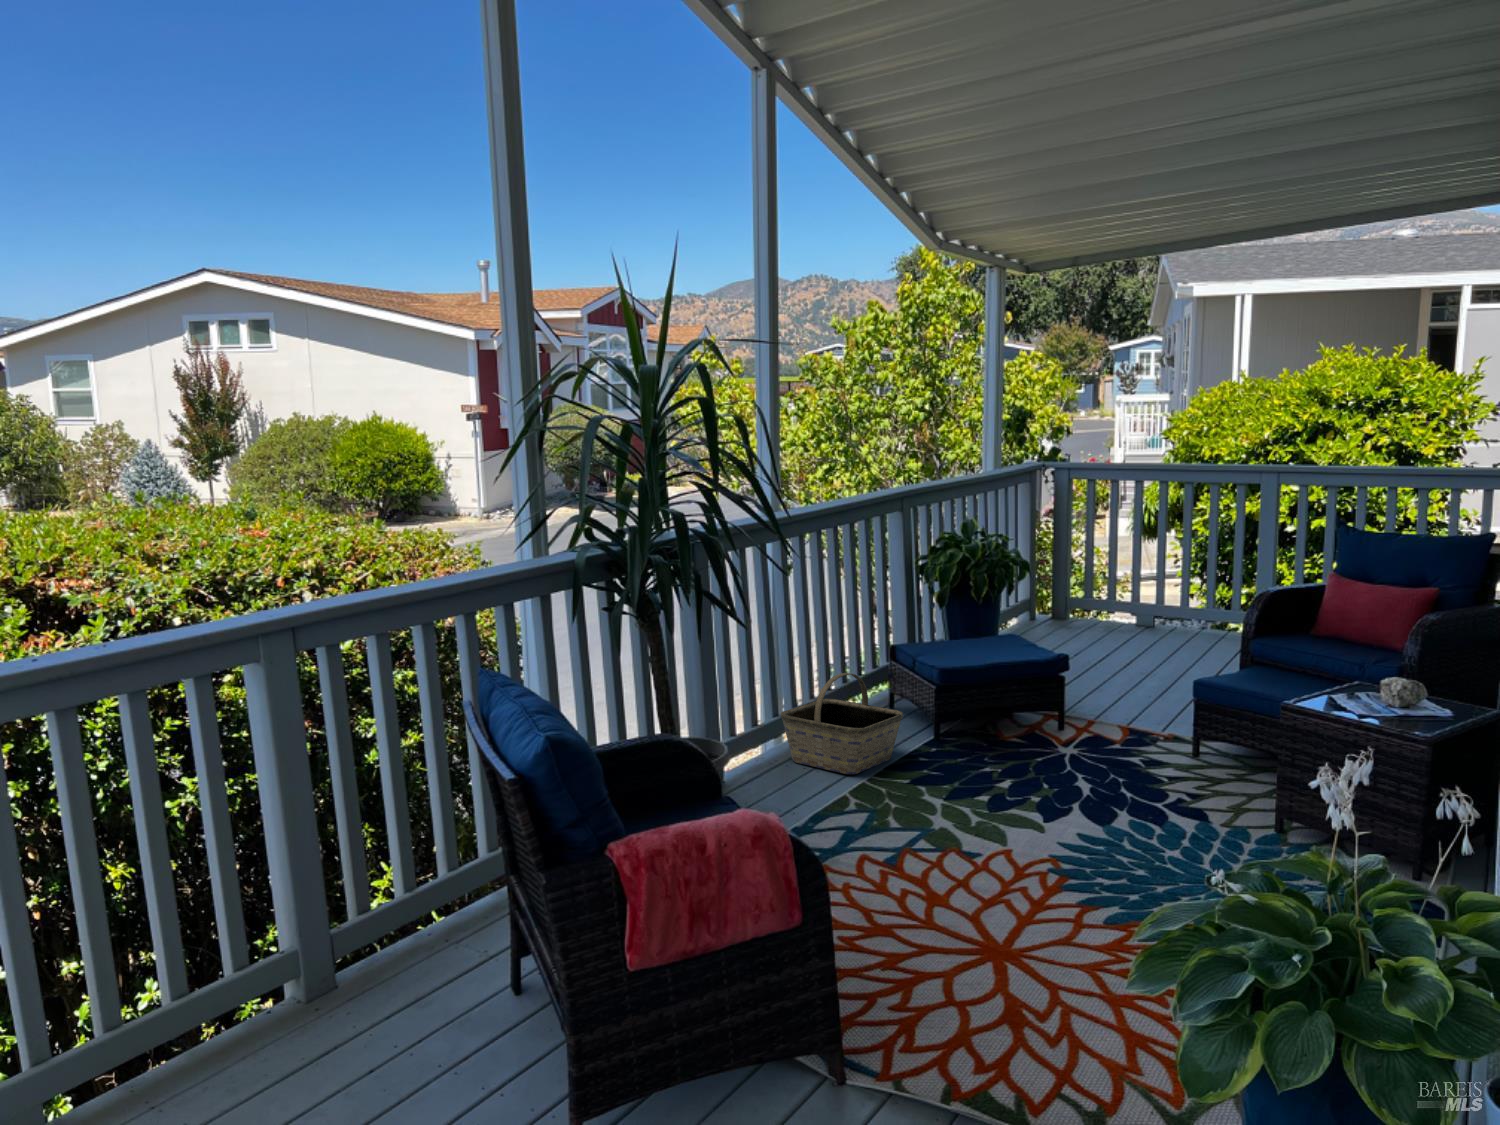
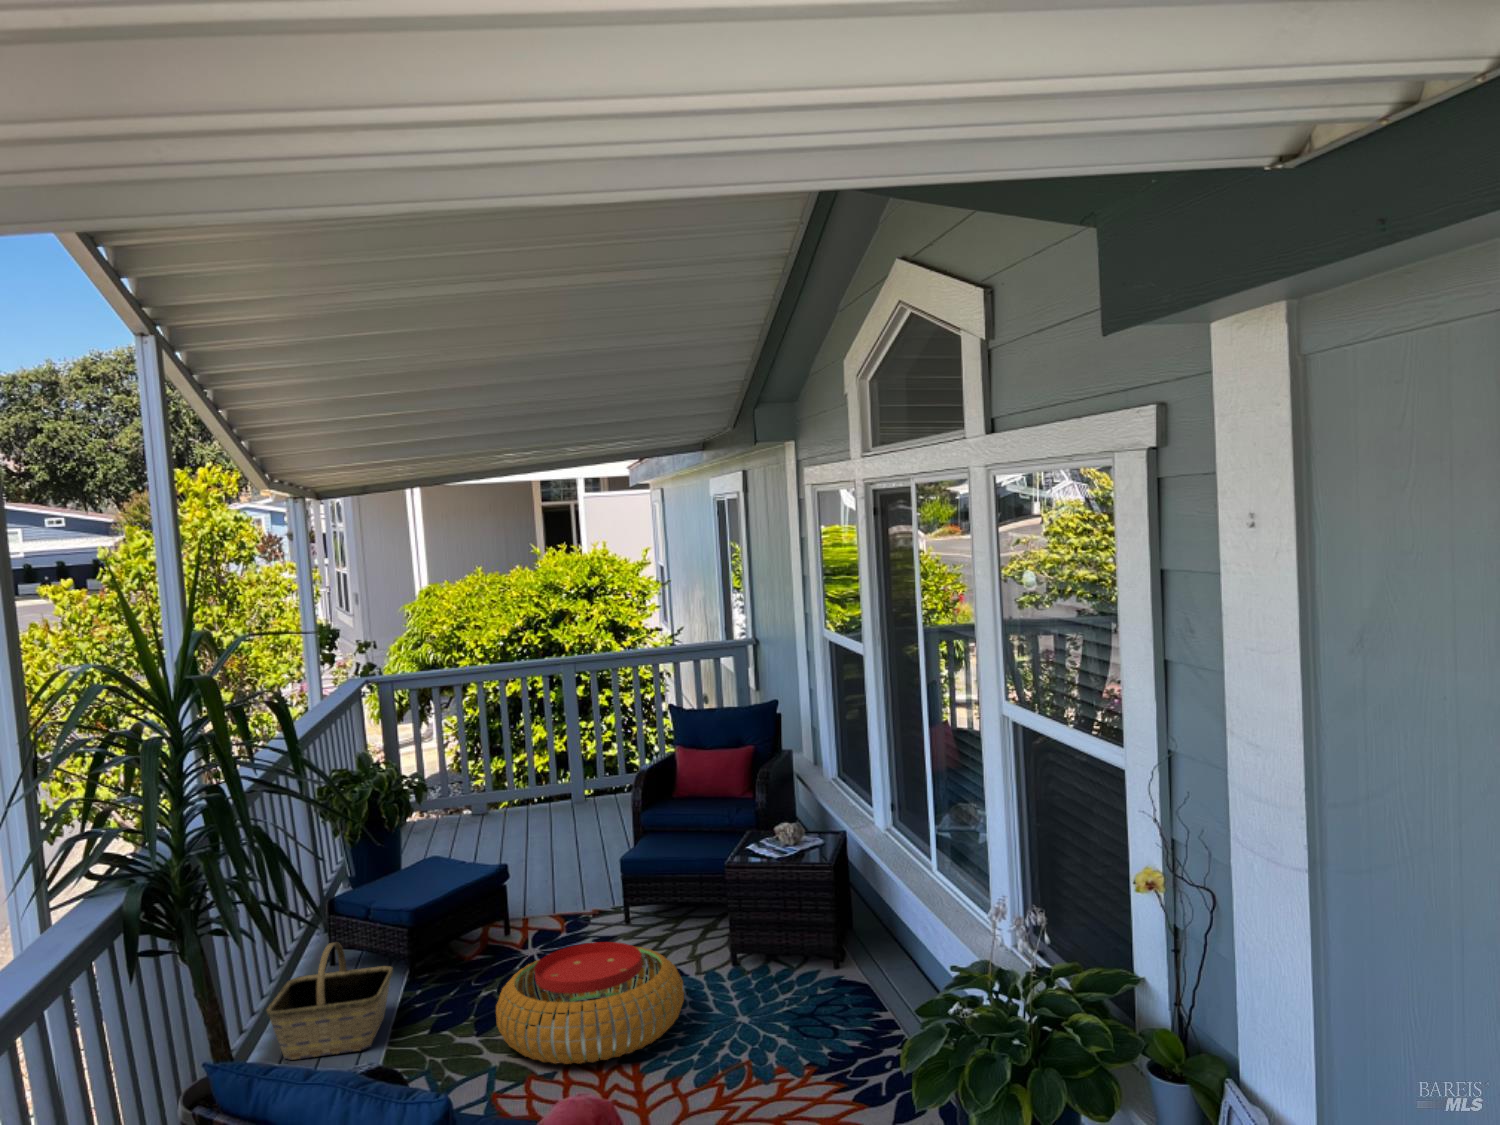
pouf: none [948,741,1171,867] -> present [496,942,684,1064]

